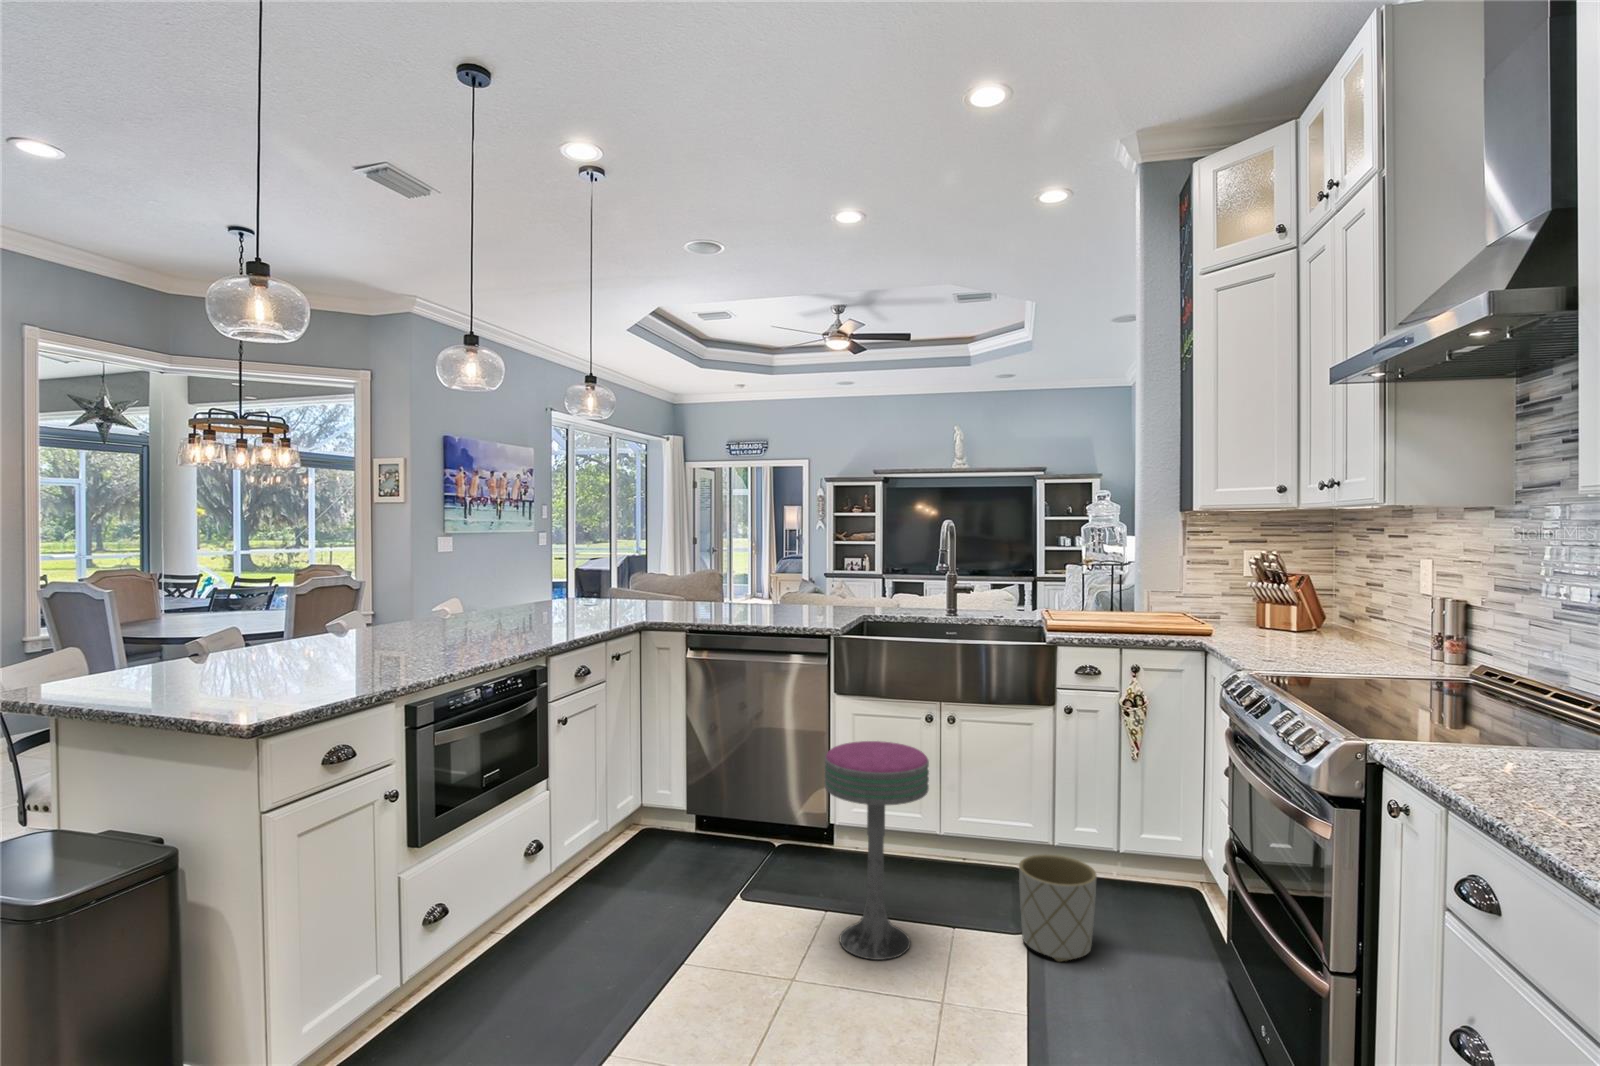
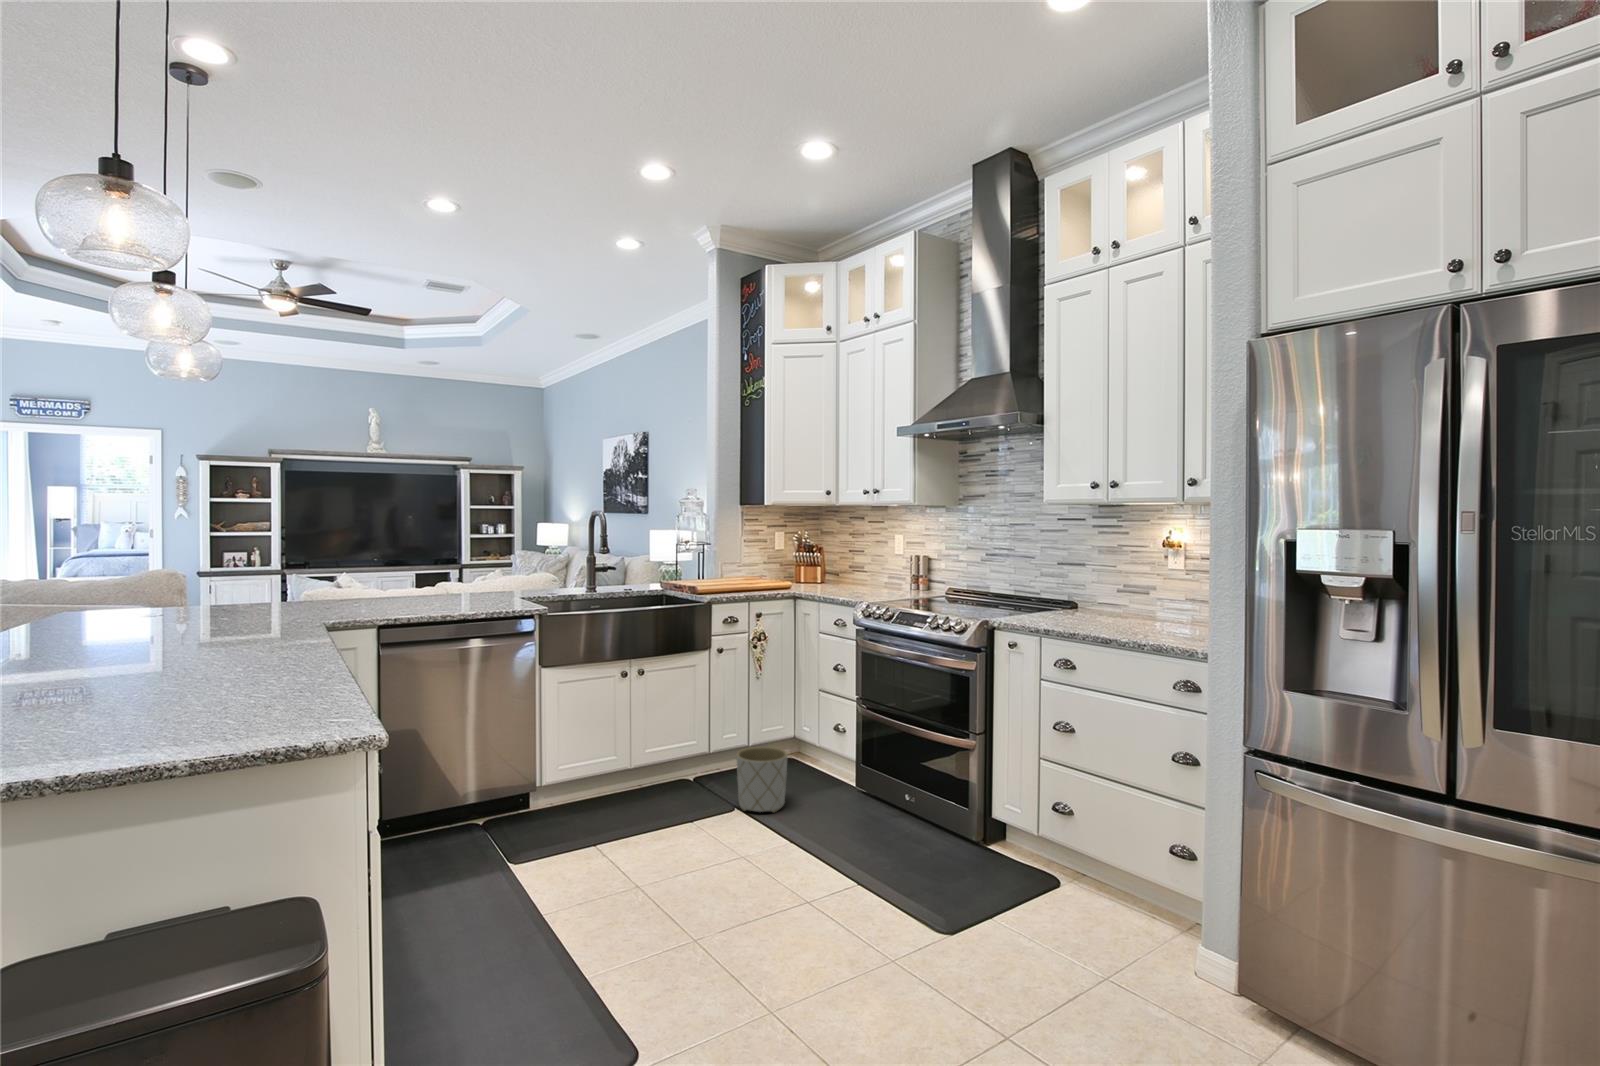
bar stool: present [825,741,929,960] -> none [620,689,704,857]

